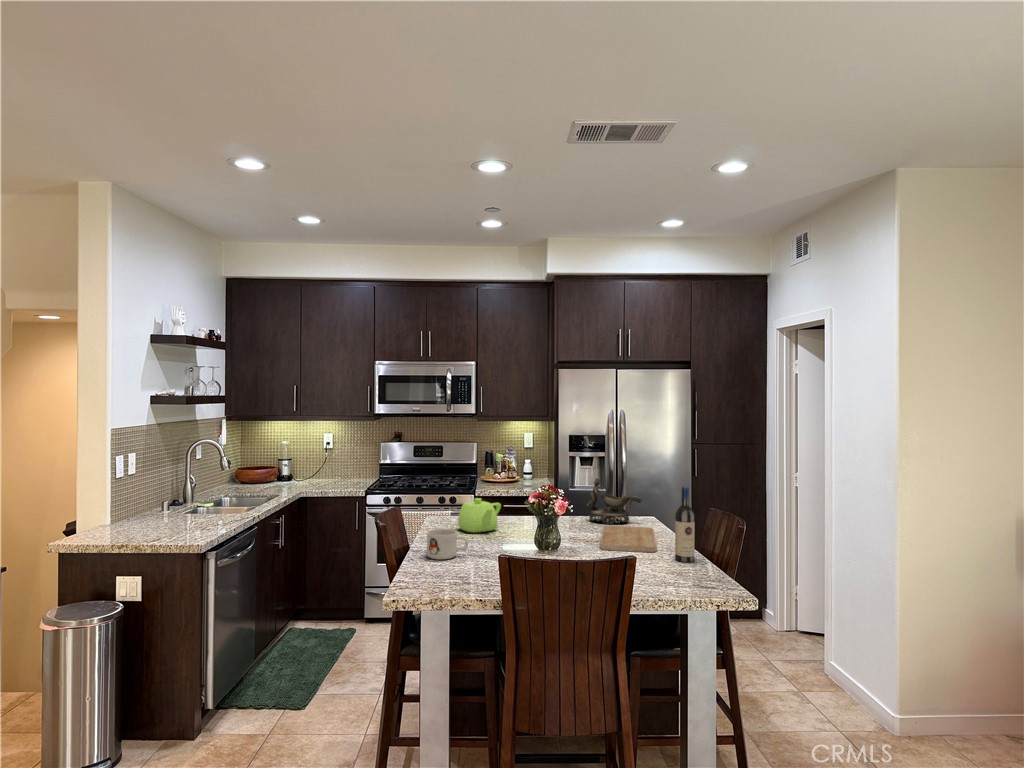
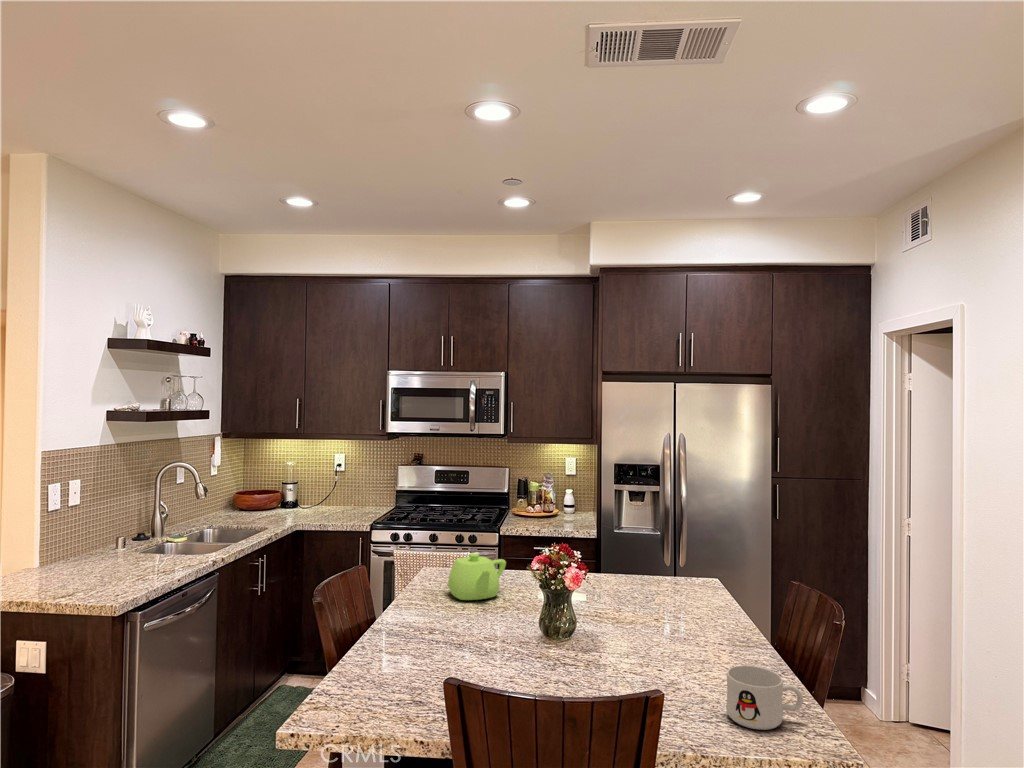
decorative bowl: present [587,478,641,524] -> none [624,528,698,592]
wine bottle: present [675,486,695,562] -> none [738,560,768,675]
cutting board: present [600,526,657,552] -> none [631,597,712,650]
mug: present [427,529,468,560] -> present [726,665,803,730]

